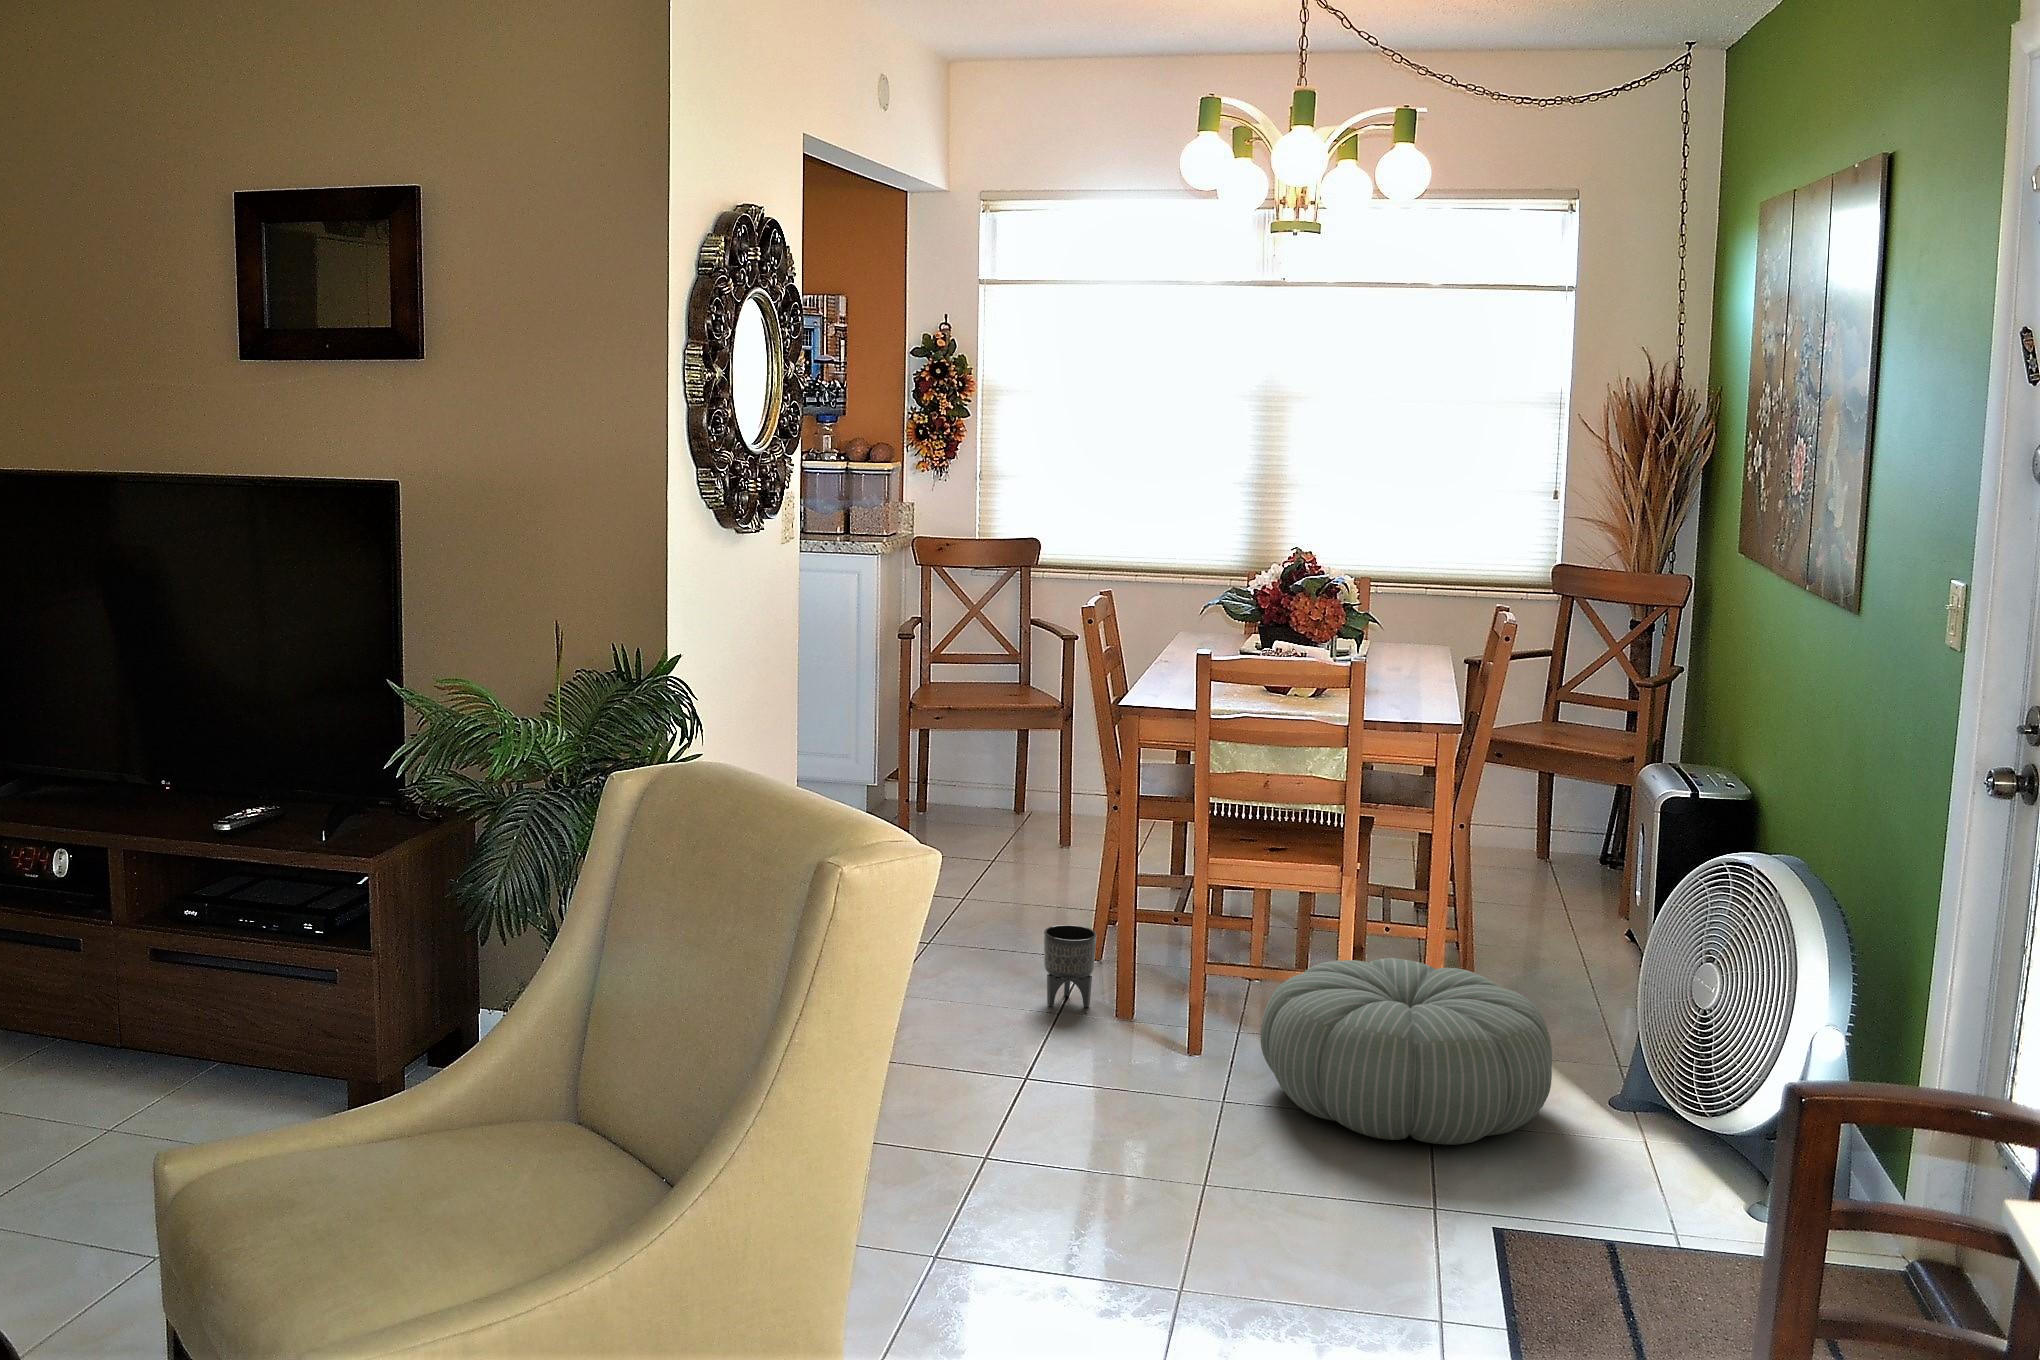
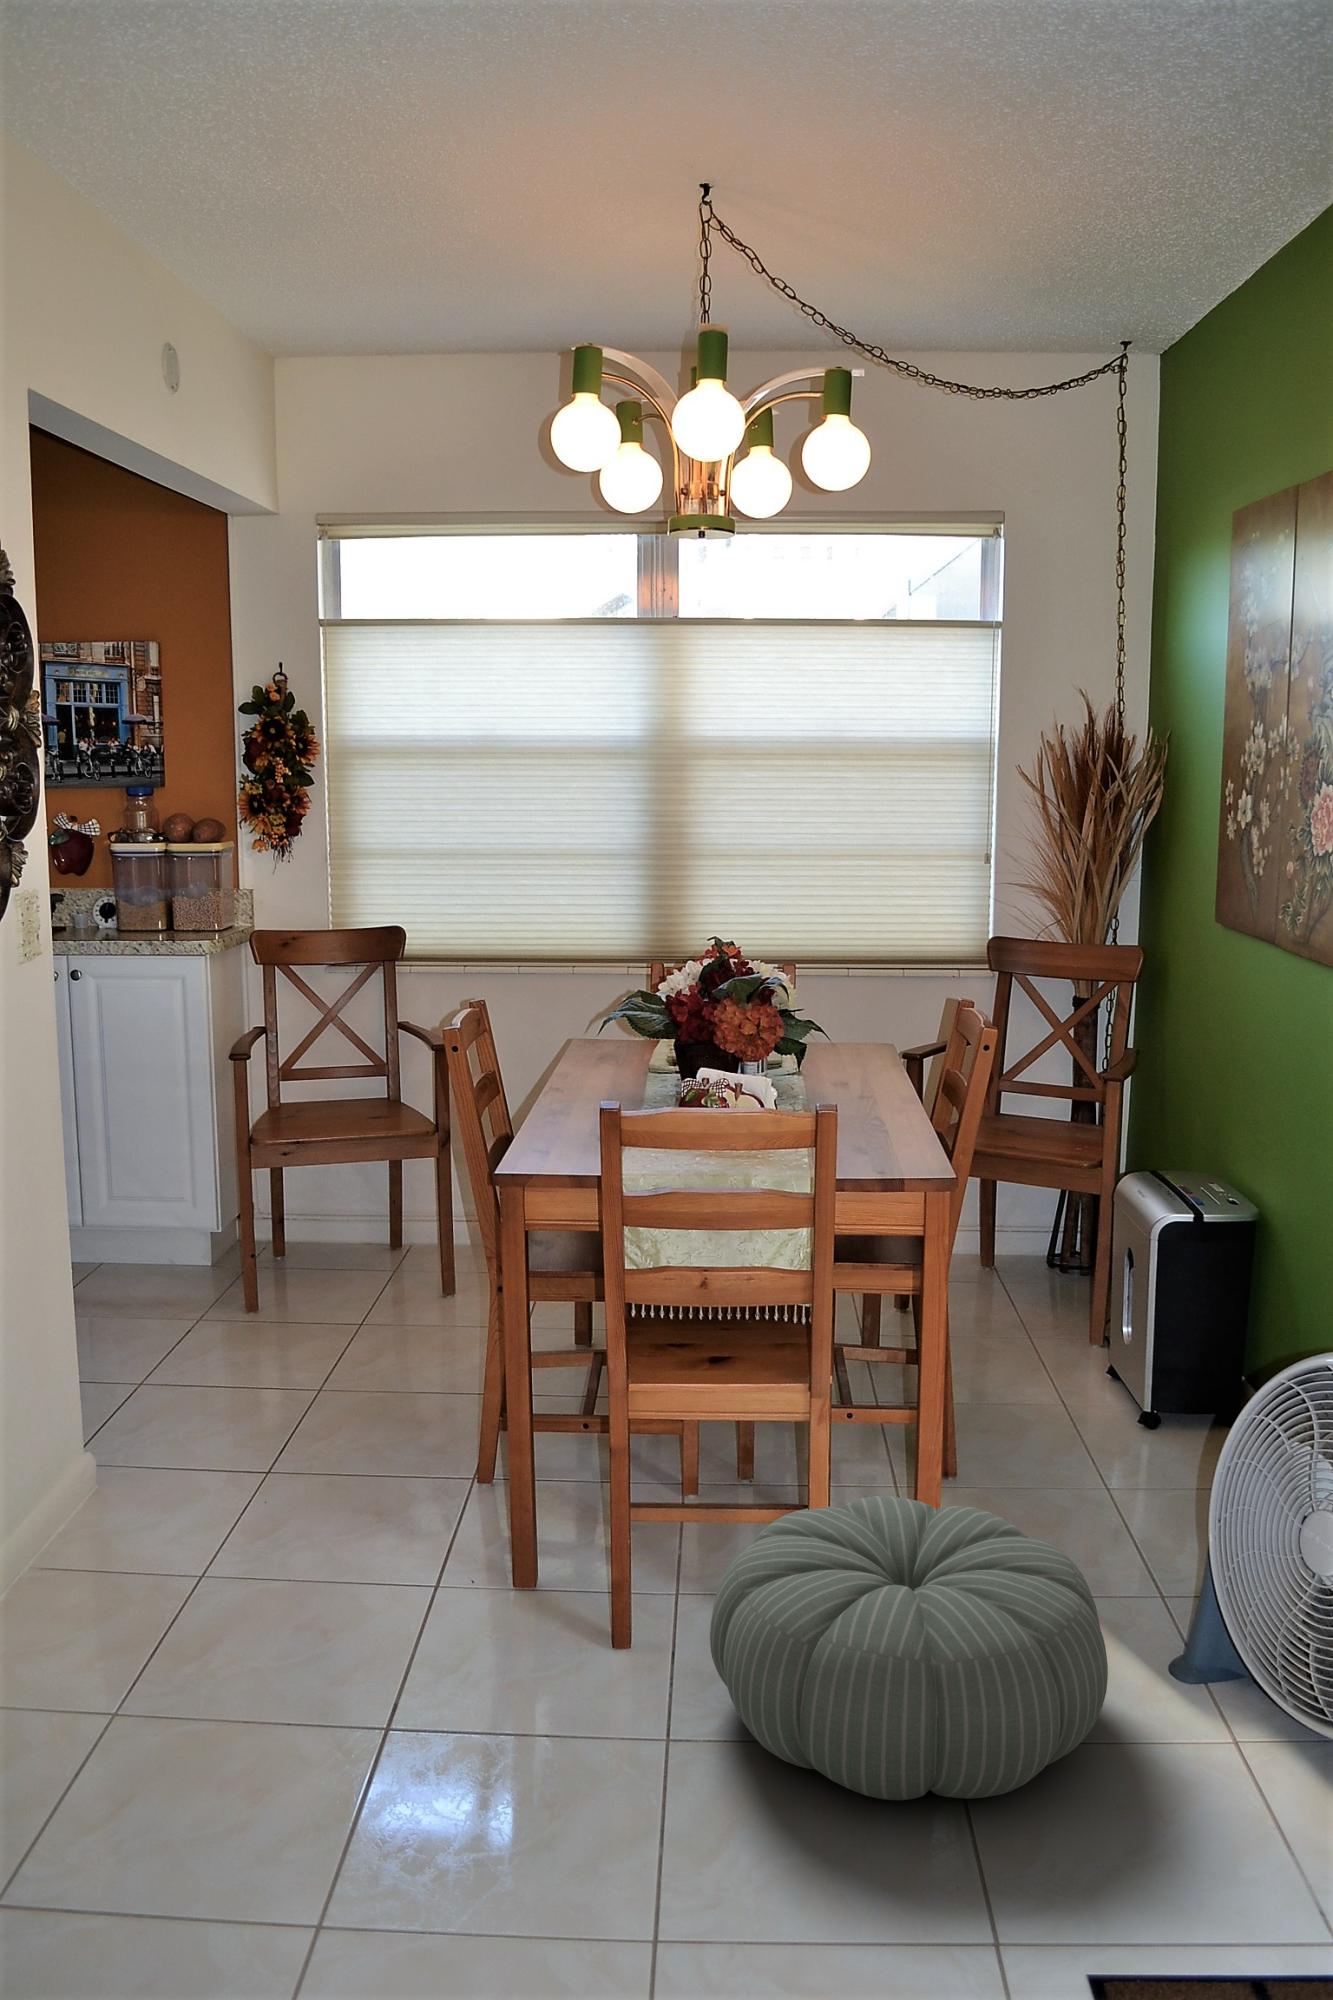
planter: present [1044,925,1097,1007] -> none [409,1463,481,1581]

